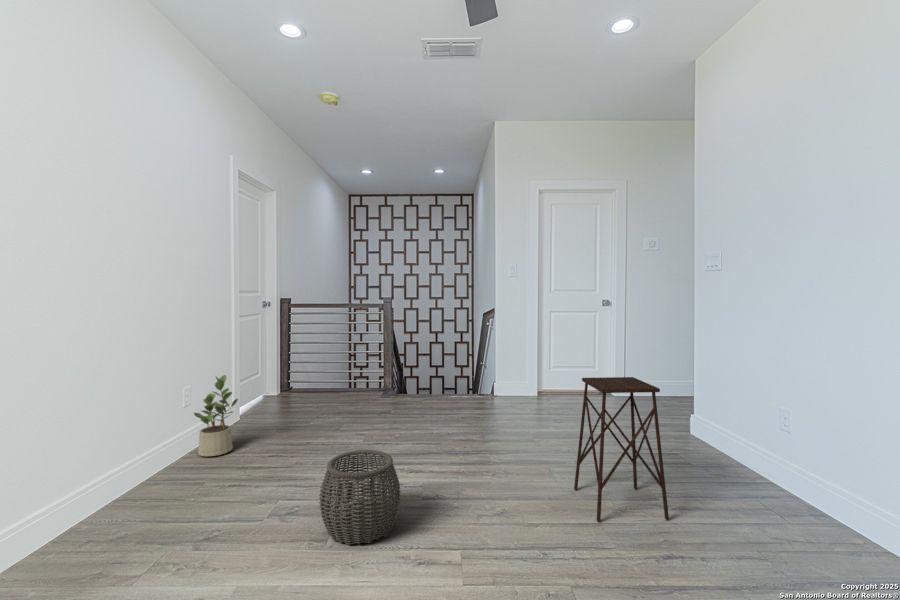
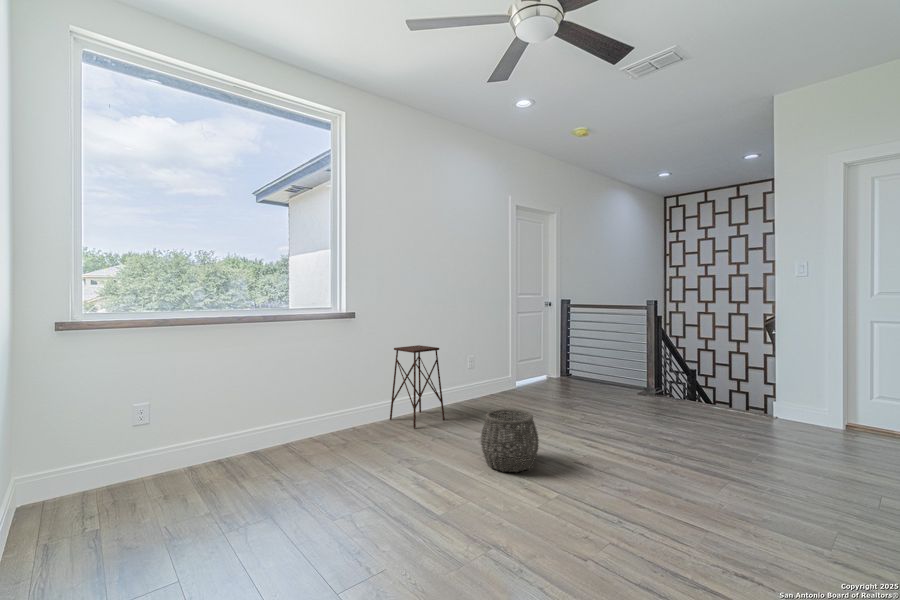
potted plant: present [194,375,238,456] -> none [470,351,497,405]
side table: present [574,377,669,522] -> present [390,345,445,428]

